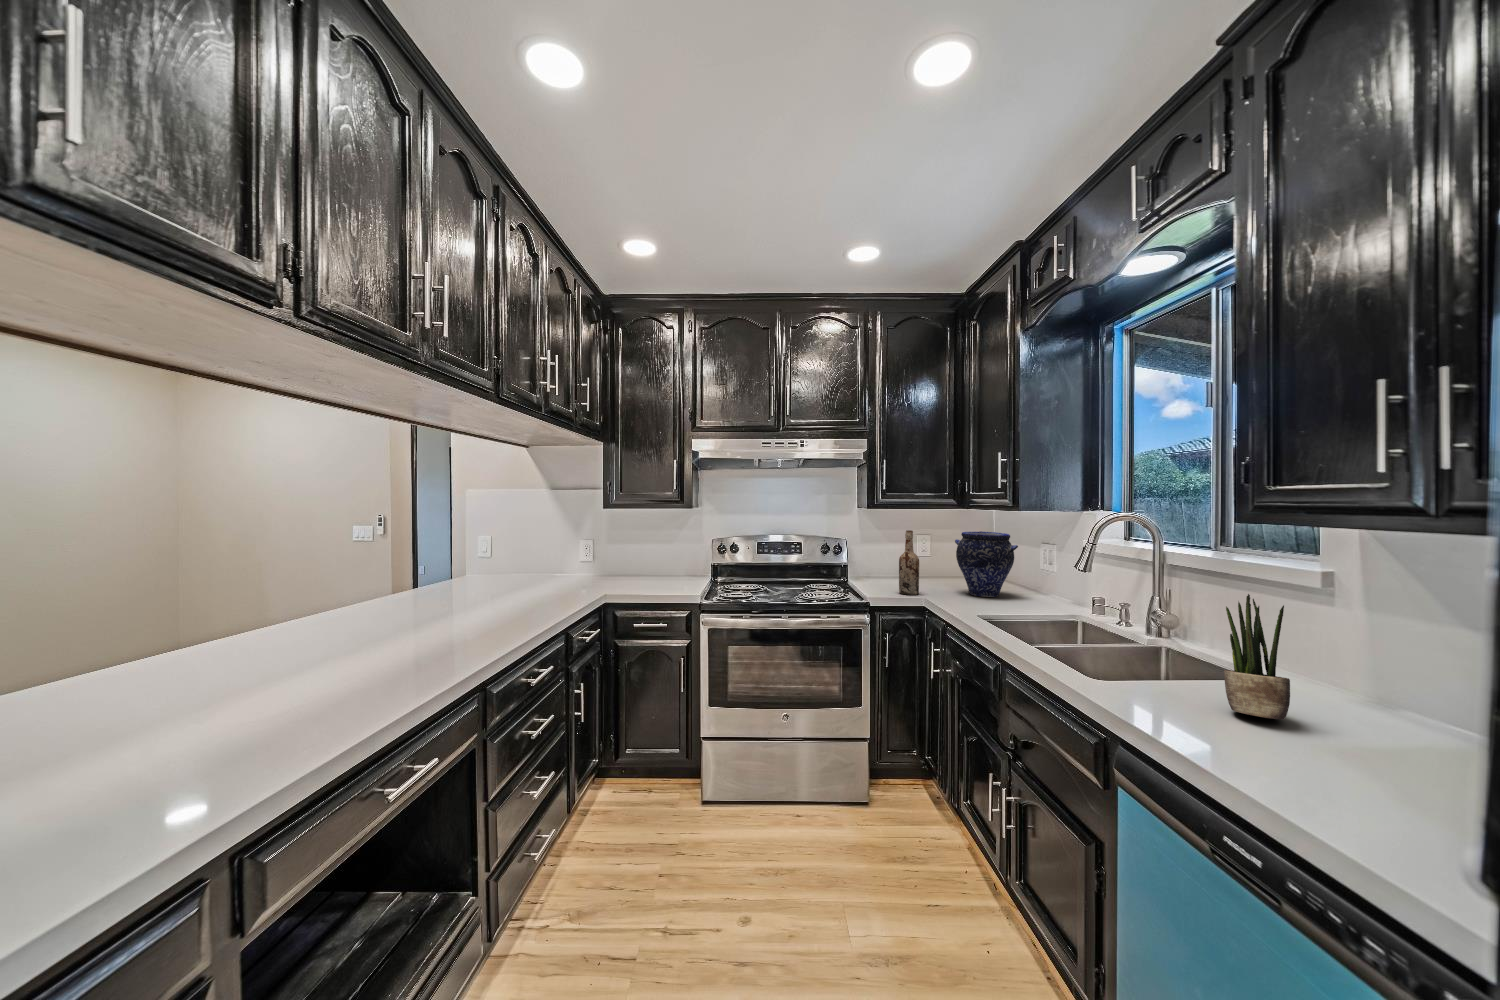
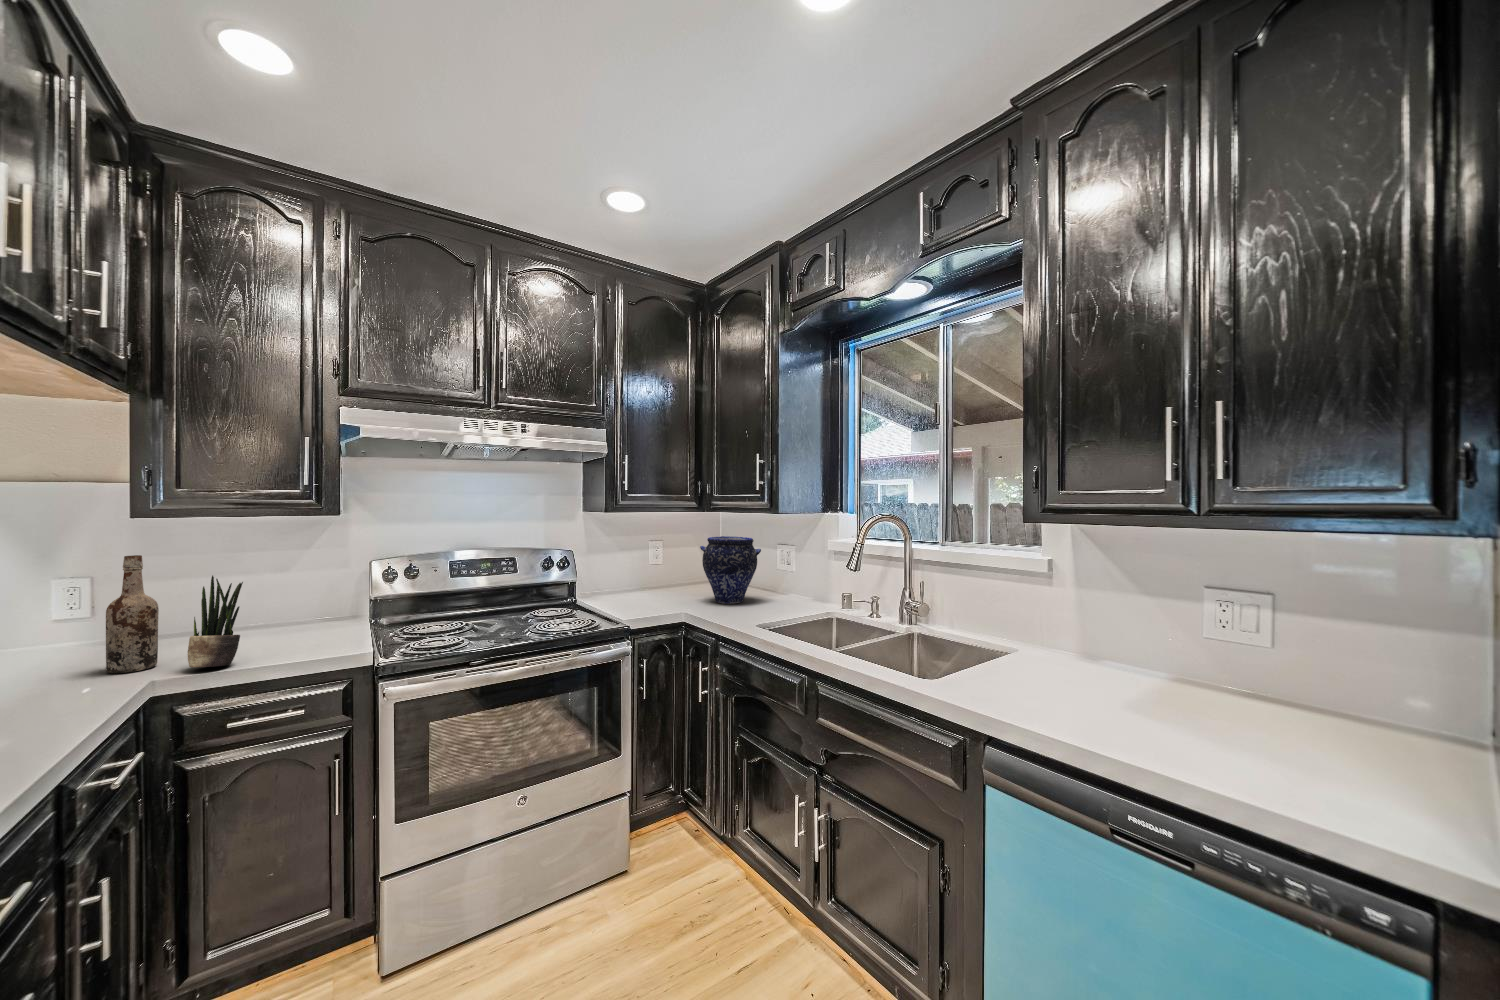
wine bottle: present [899,530,919,595] -> present [106,555,159,673]
potted plant: present [1224,594,1290,719] -> present [187,575,243,667]

